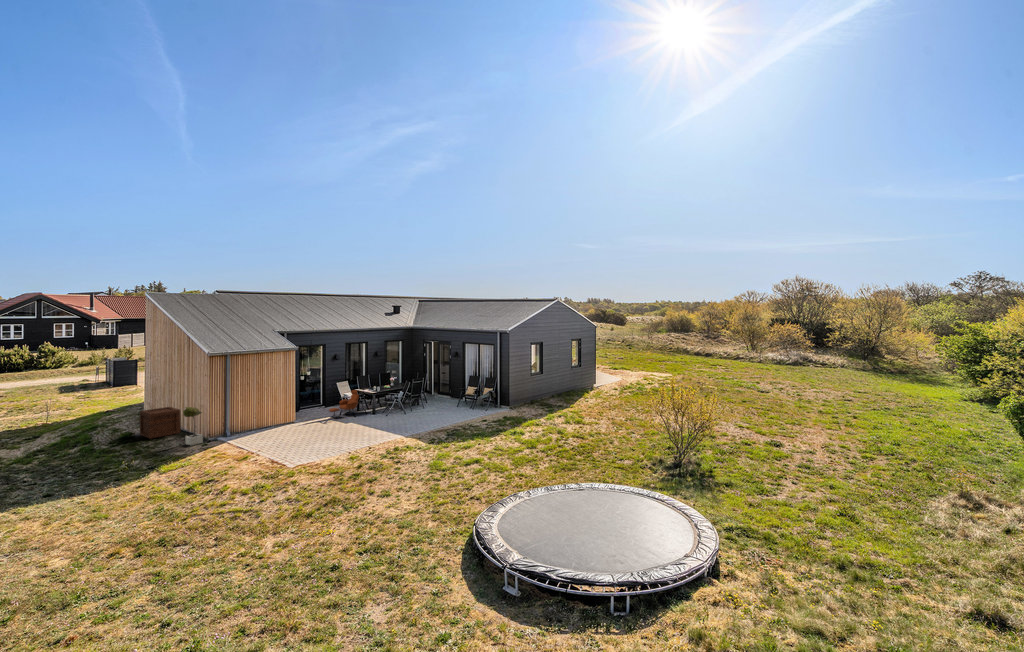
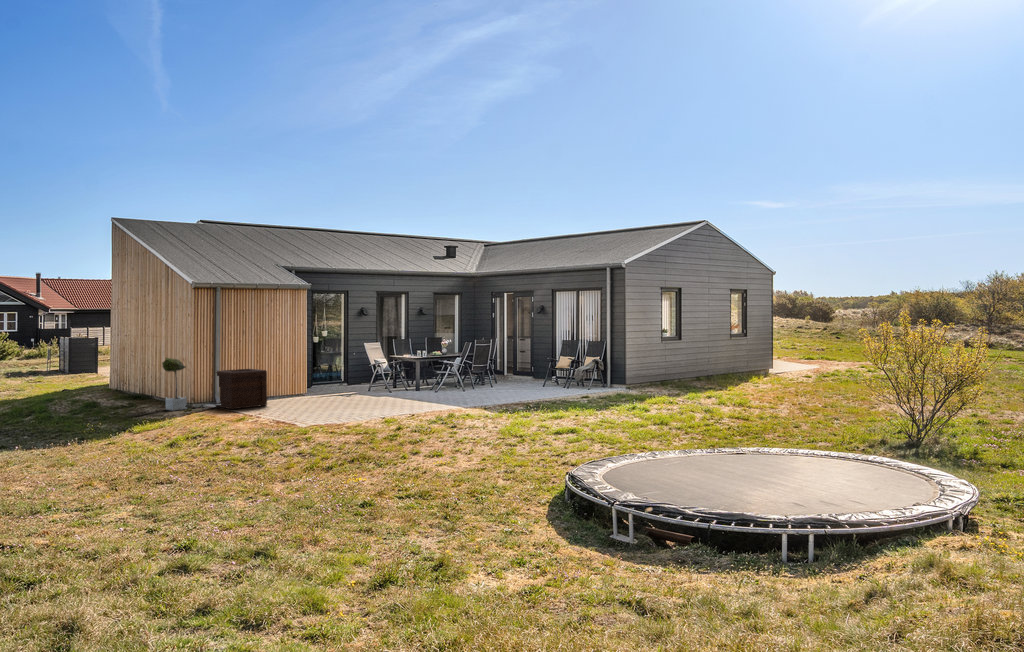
lounge chair: present [329,390,359,417] -> none [354,356,397,393]
wooden crate: present [140,407,181,439] -> present [215,369,267,410]

